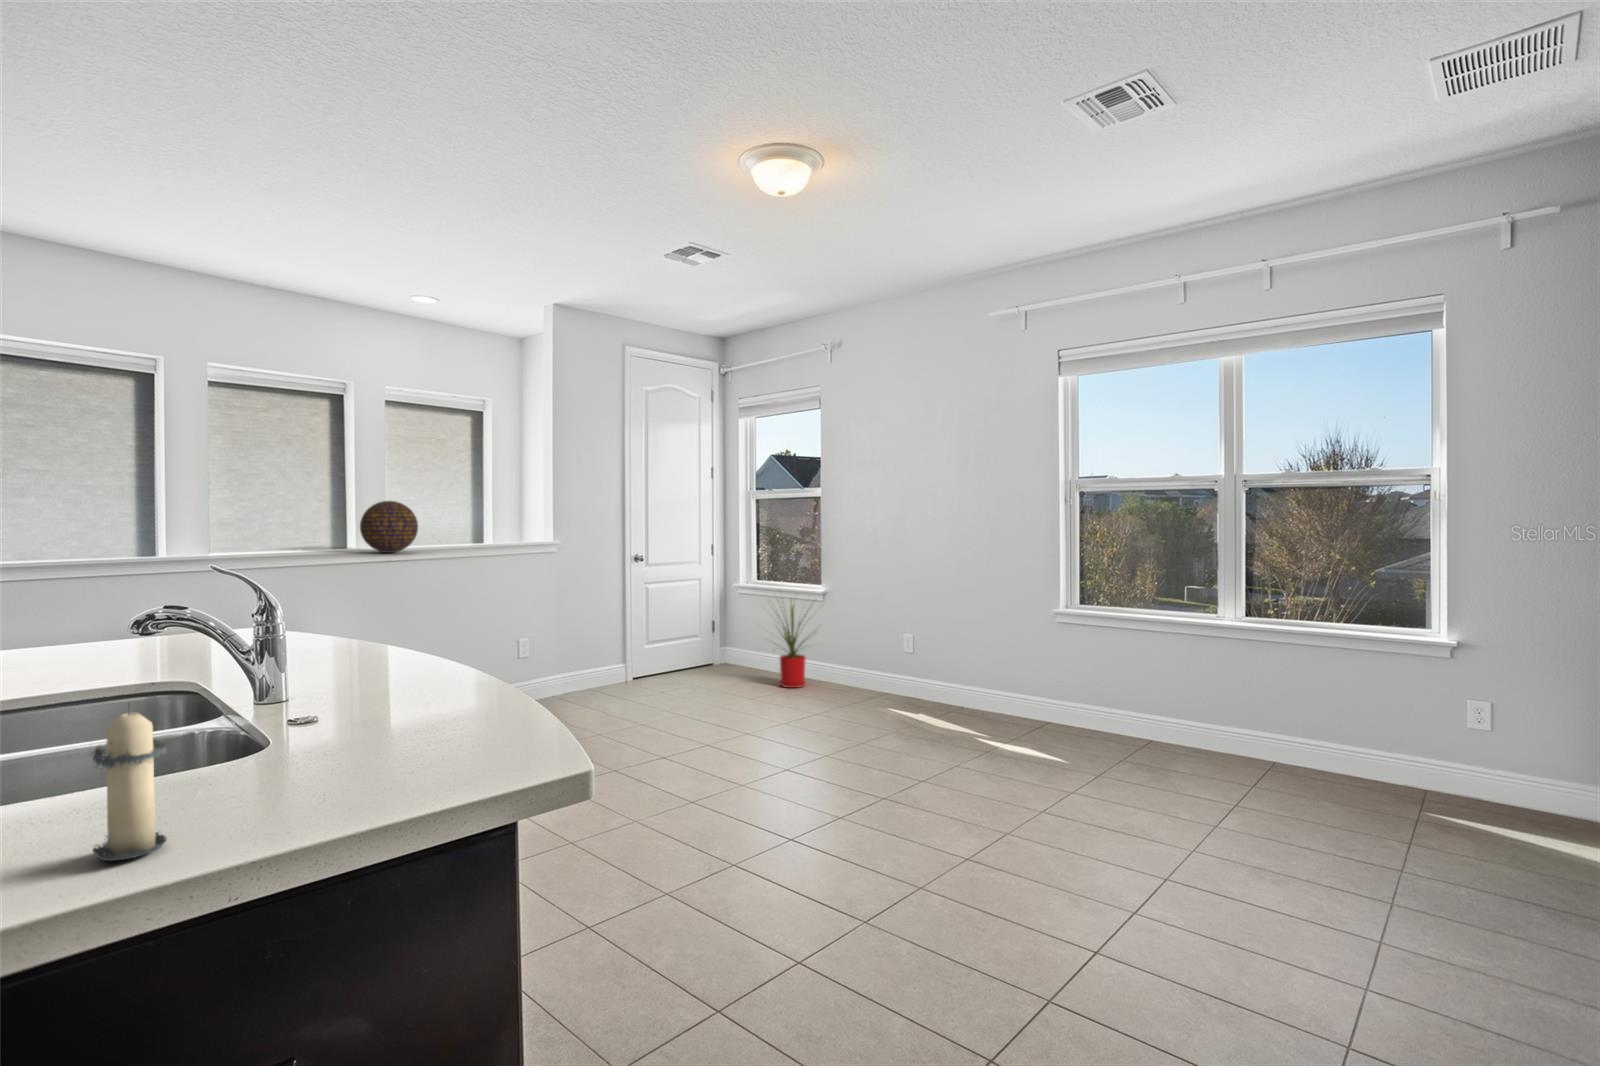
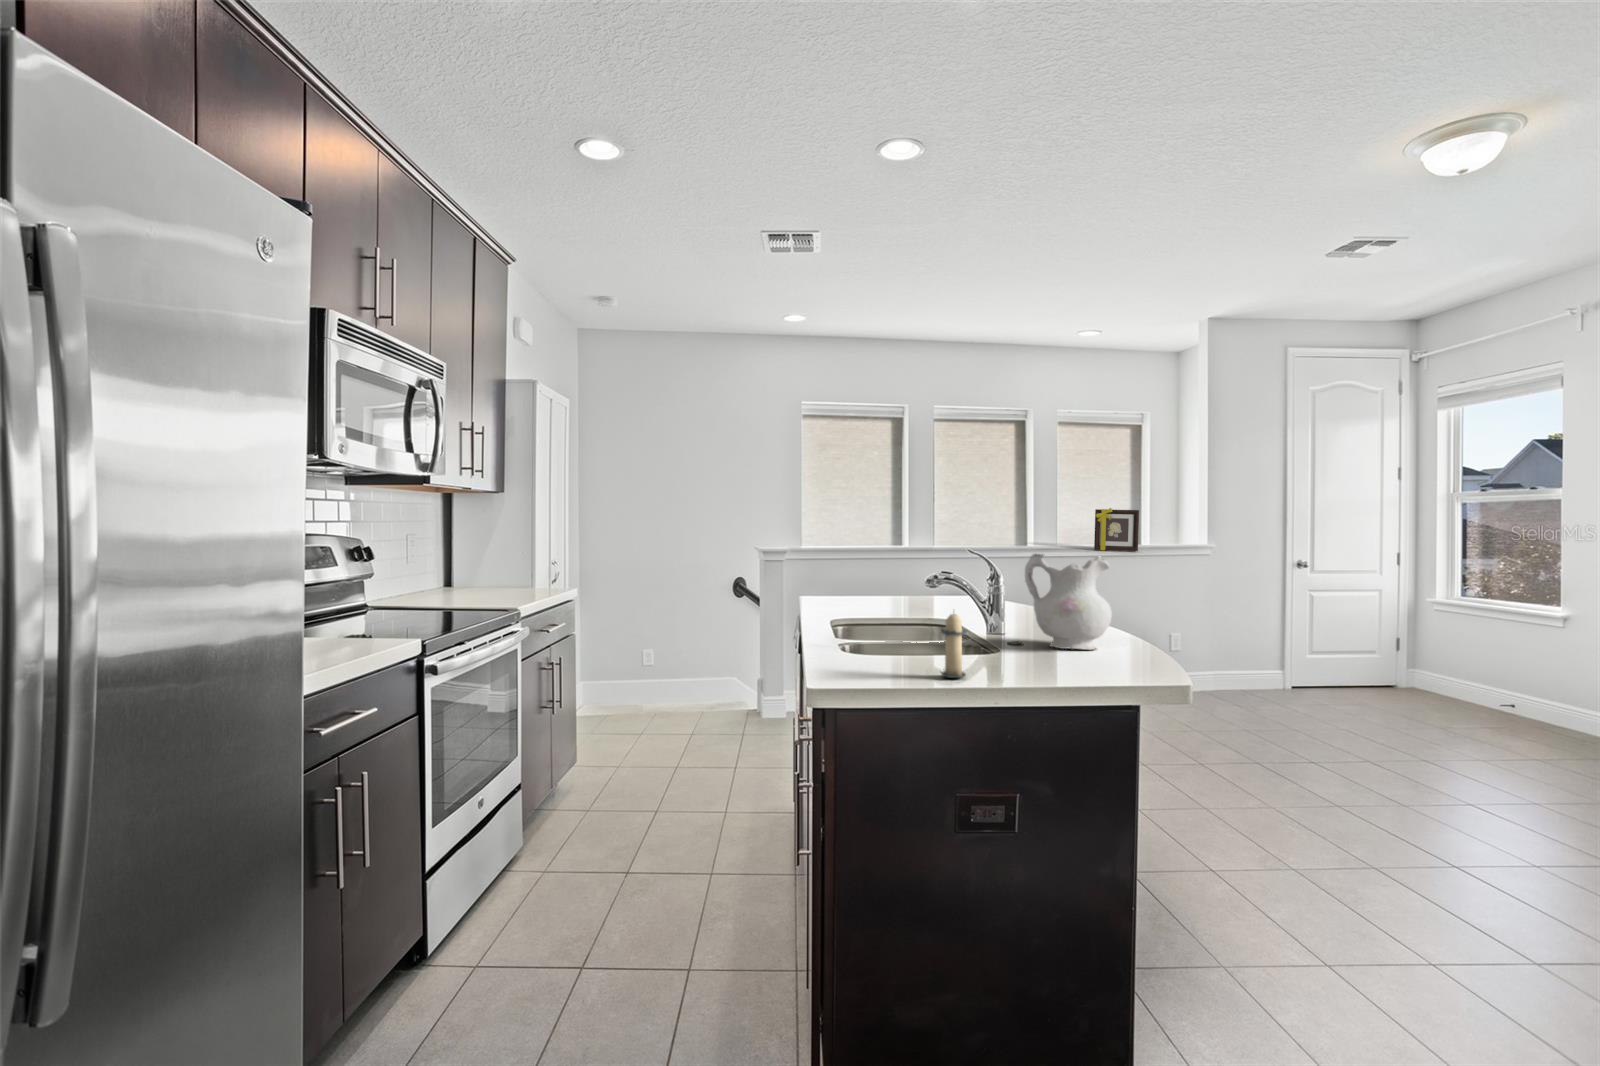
decorative orb: present [360,501,418,553] -> none [1037,508,1082,551]
picture frame: none [434,502,485,551] -> present [1094,508,1139,551]
ceramic pitcher: none [321,565,470,720] -> present [1025,554,1112,650]
house plant: present [768,601,810,688] -> none [1445,608,1559,728]

